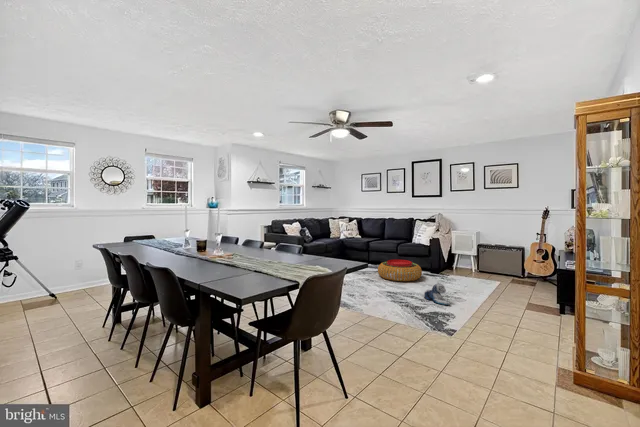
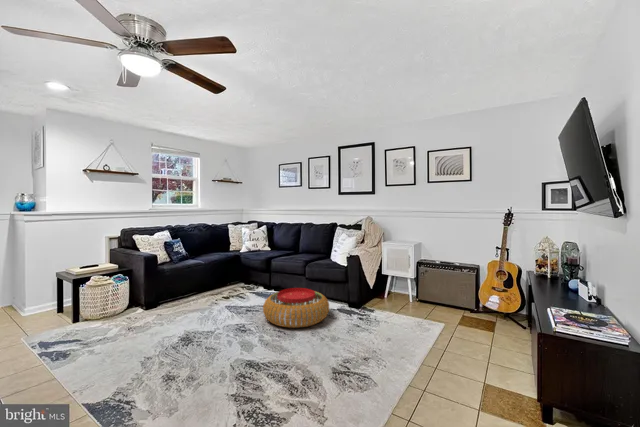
plush toy: present [424,283,450,305] -> none [304,351,338,400]

